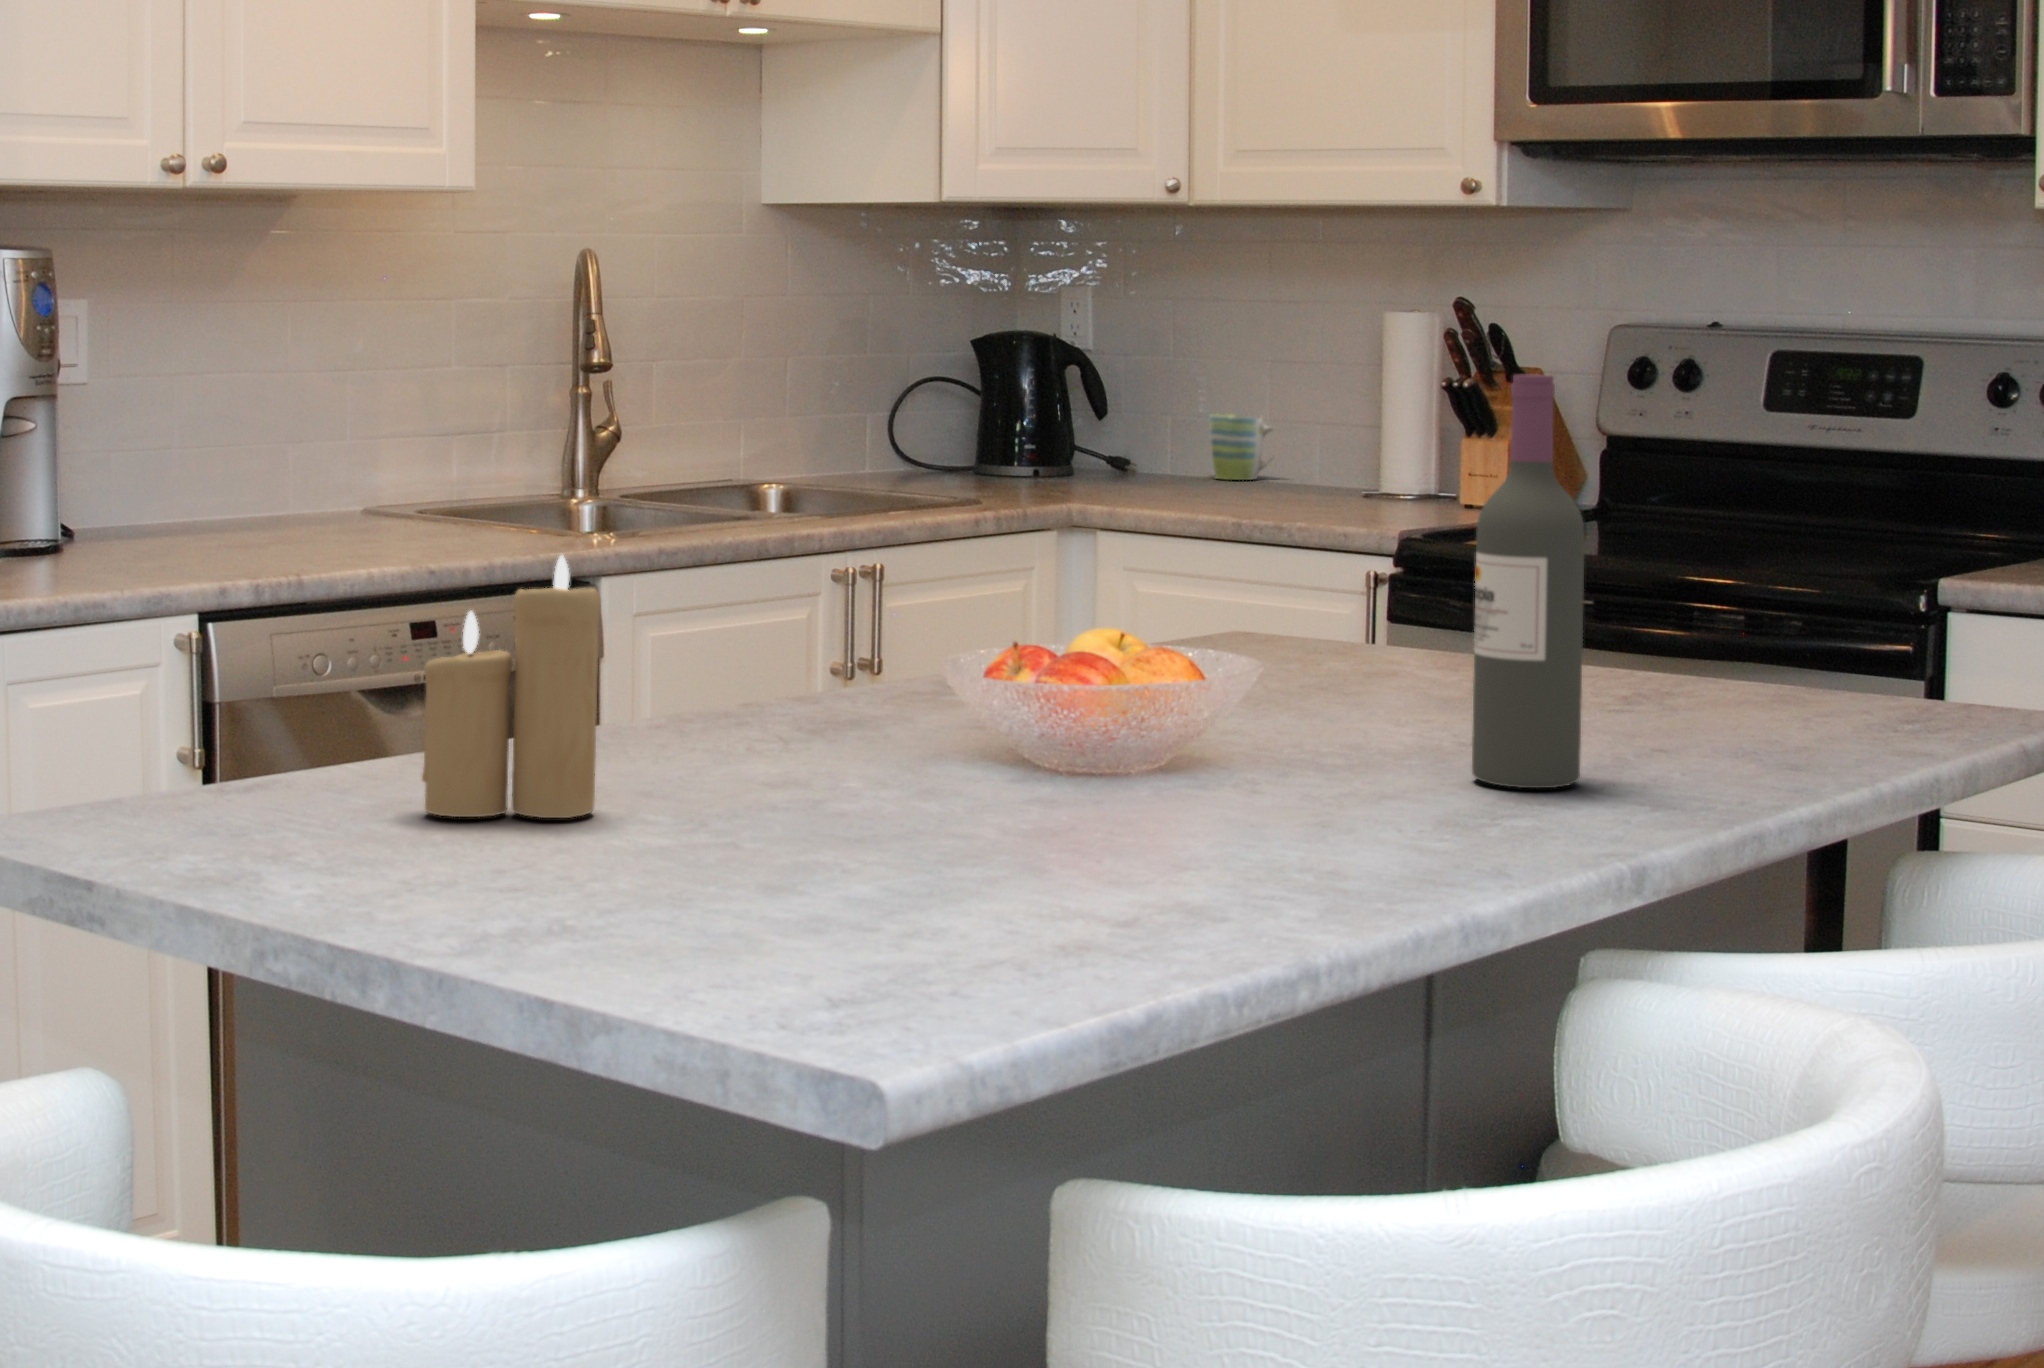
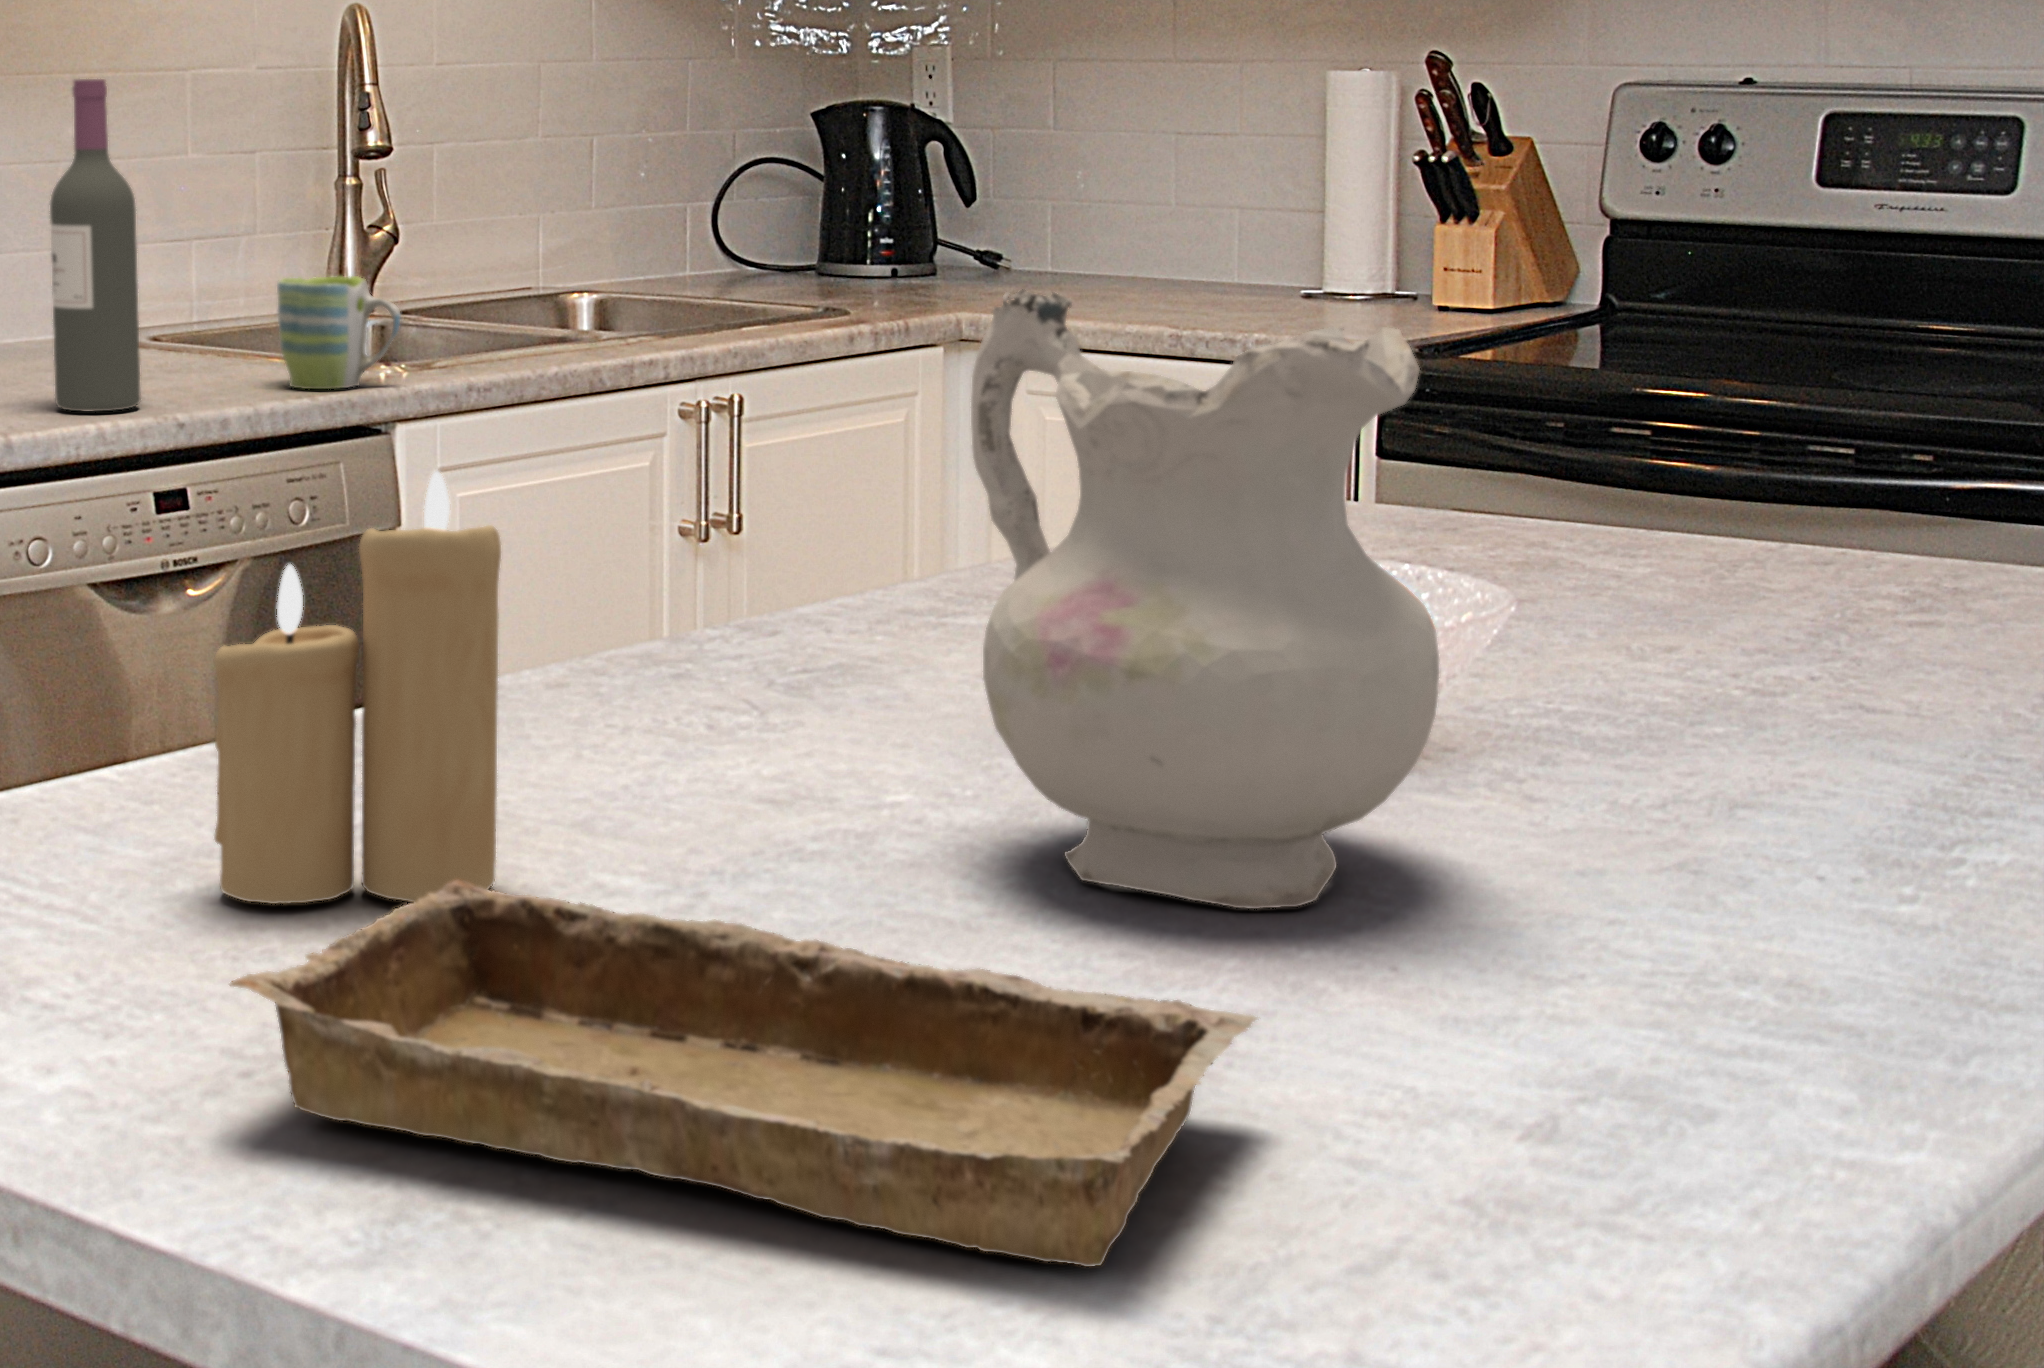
wine bottle: present [1472,375,1585,788] -> present [50,79,141,412]
mug: present [1209,414,1273,480] -> present [277,276,401,389]
ceramic pitcher: none [901,451,1180,828] -> present [971,290,1439,909]
tray: none [417,785,991,947] -> present [230,879,1257,1267]

